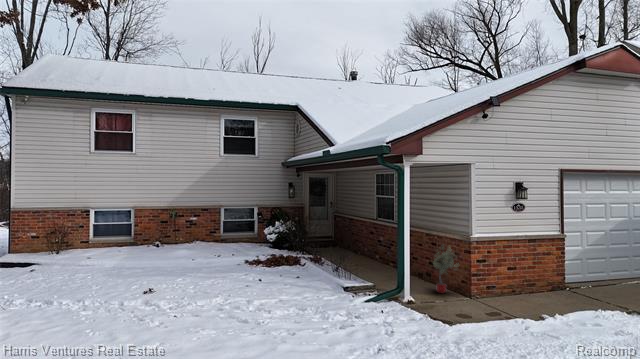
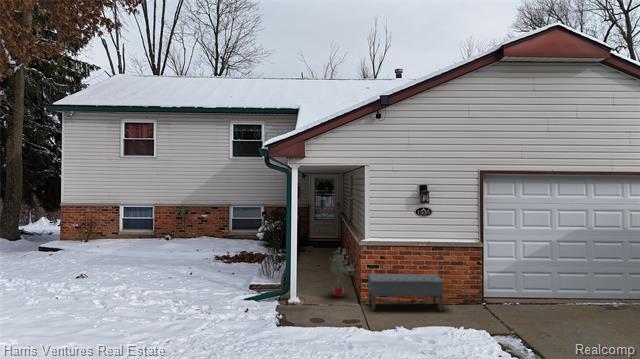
bench: none [479,265,551,303] -> present [368,274,444,311]

